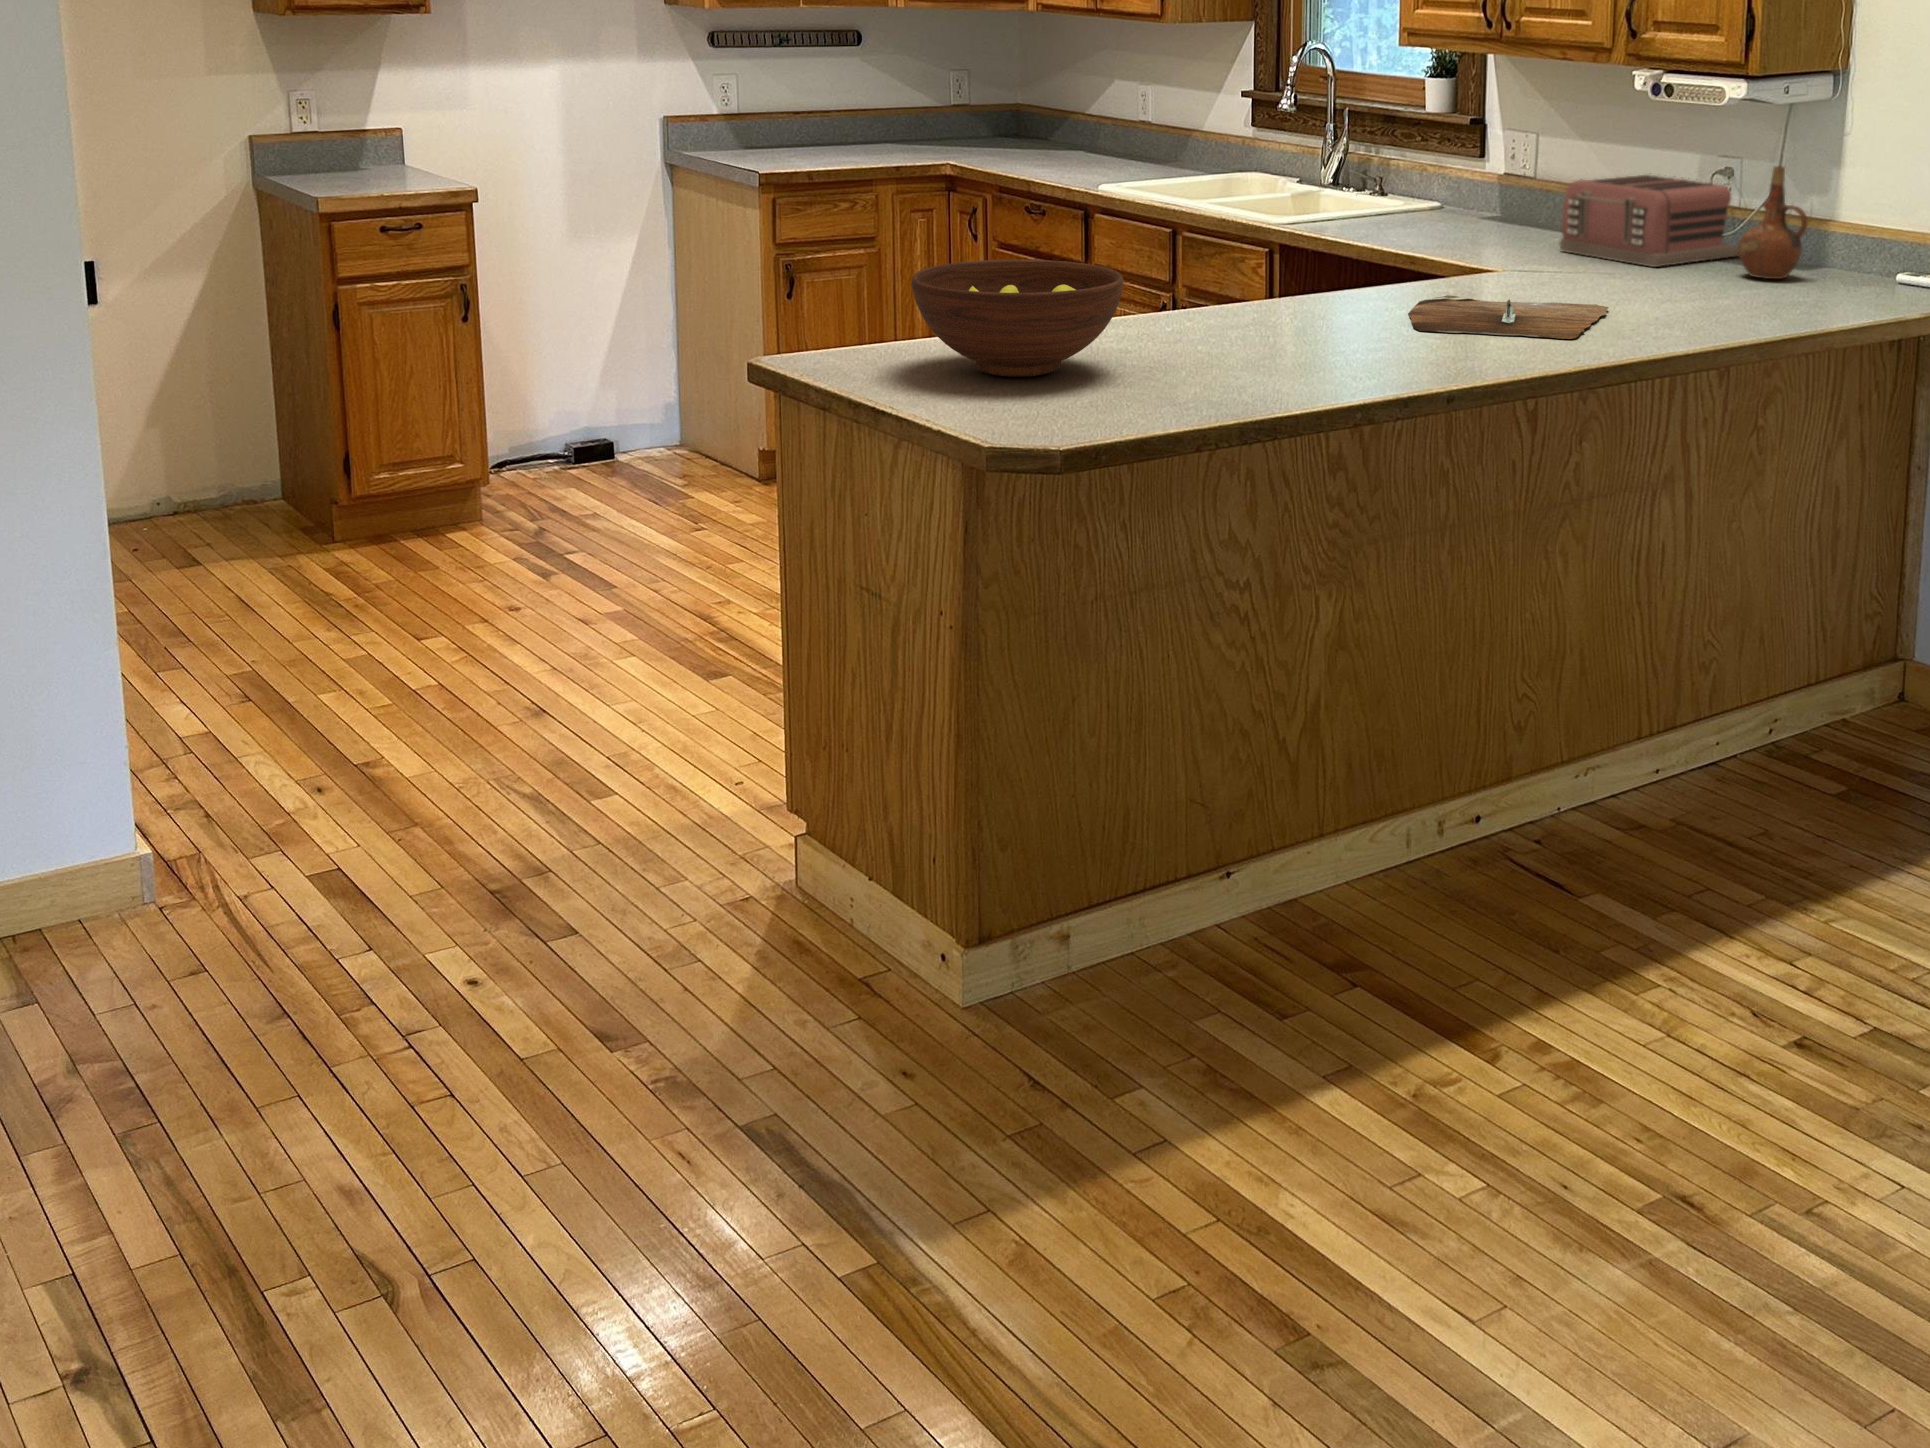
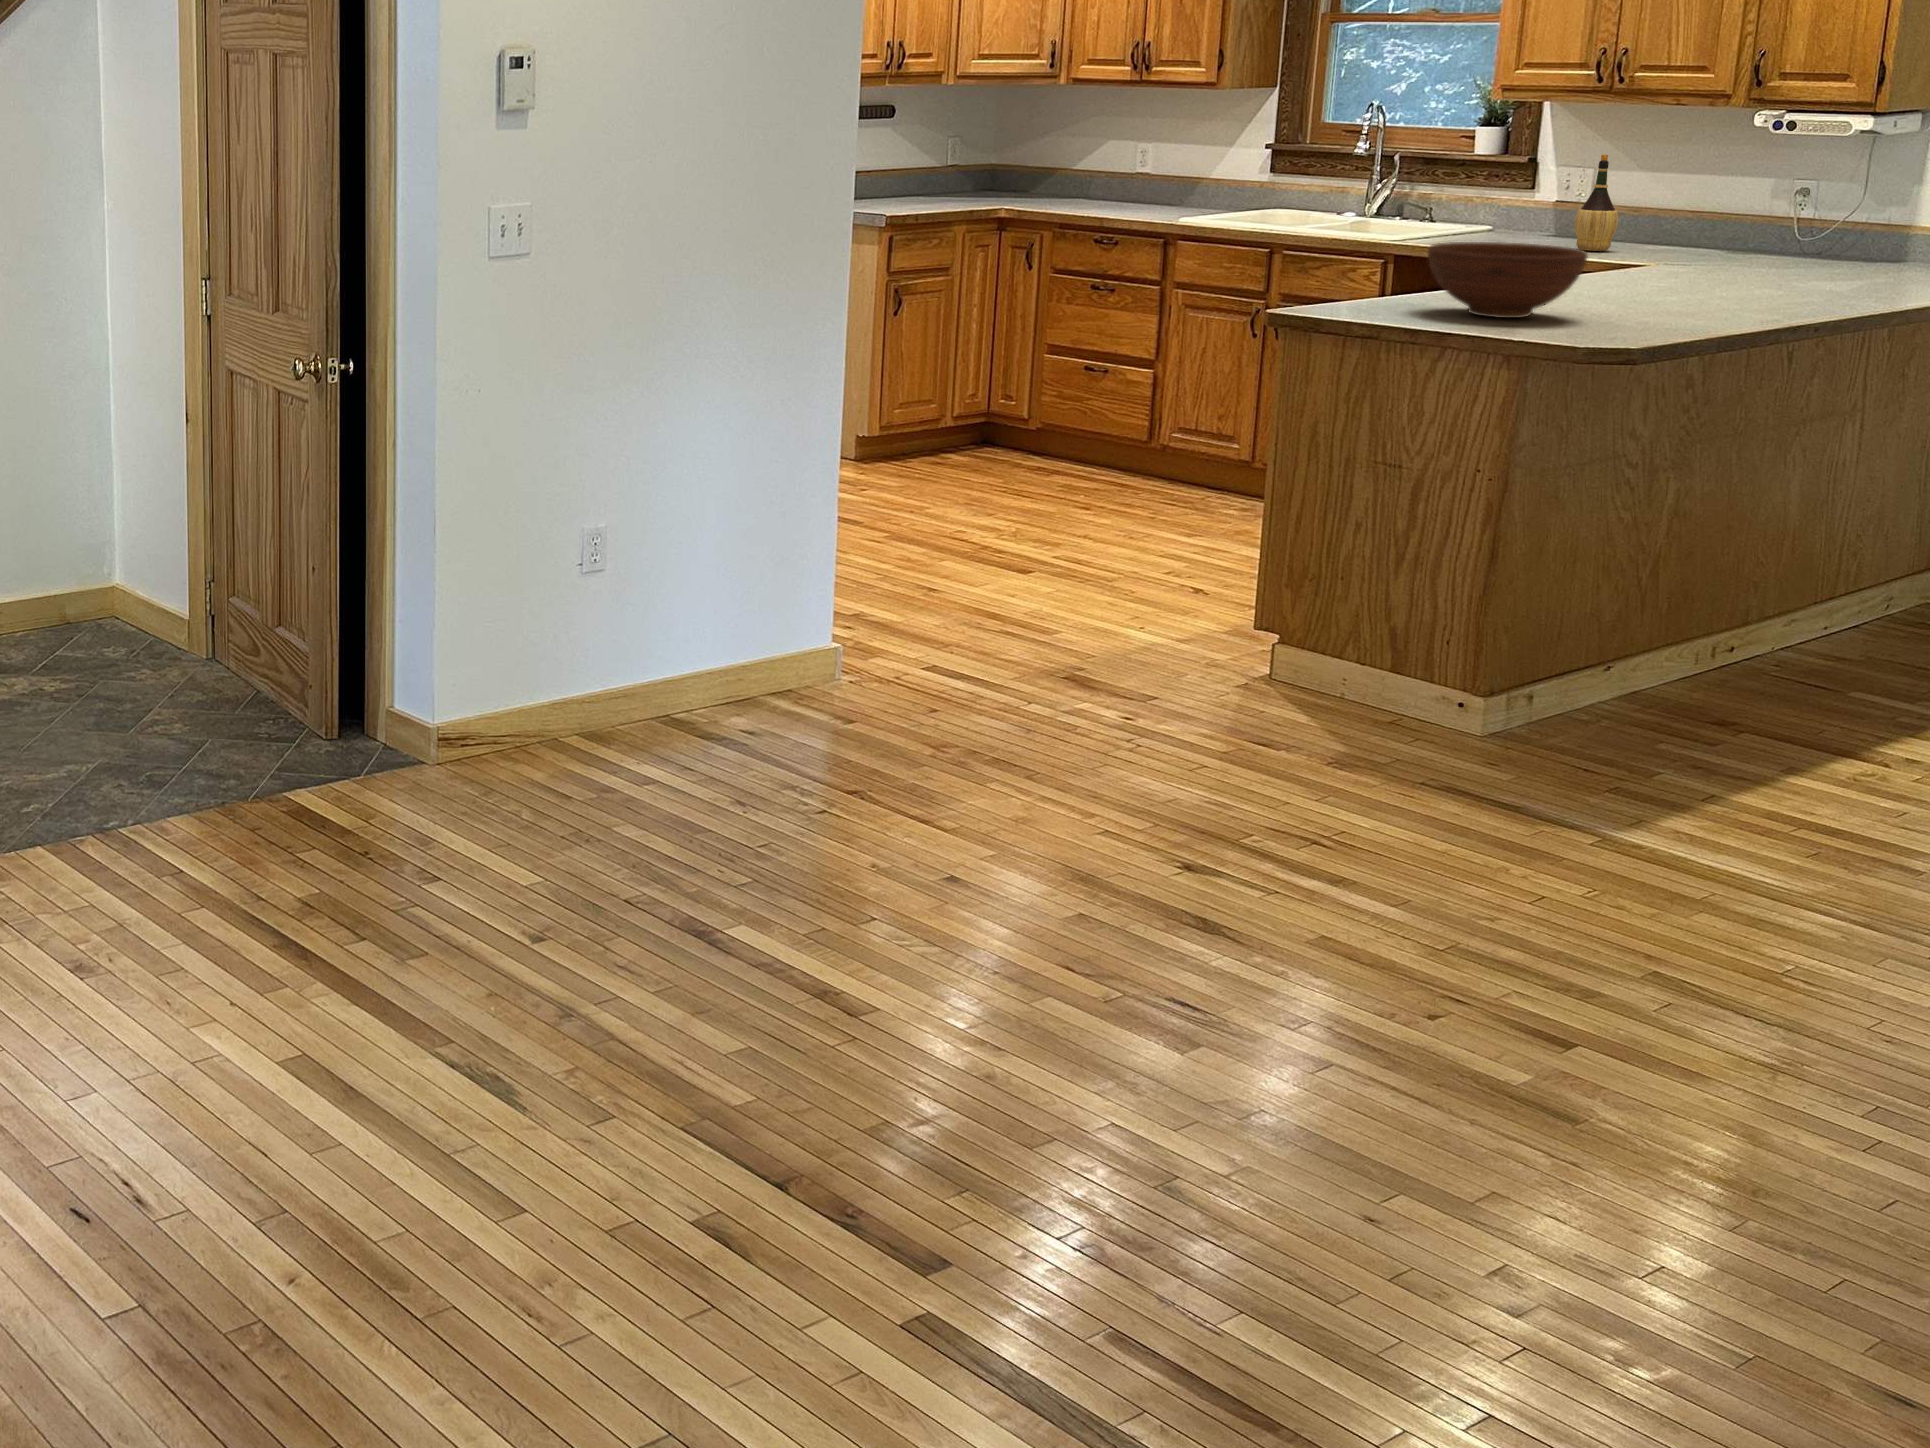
wine bottle: none [1475,118,1525,242] -> present [1575,154,1619,251]
ceramic pitcher: present [1738,166,1807,279] -> none [1836,183,1899,270]
toaster: present [1560,175,1739,267] -> none [1657,196,1809,264]
cutting board: present [1408,295,1609,339] -> none [1649,276,1826,300]

